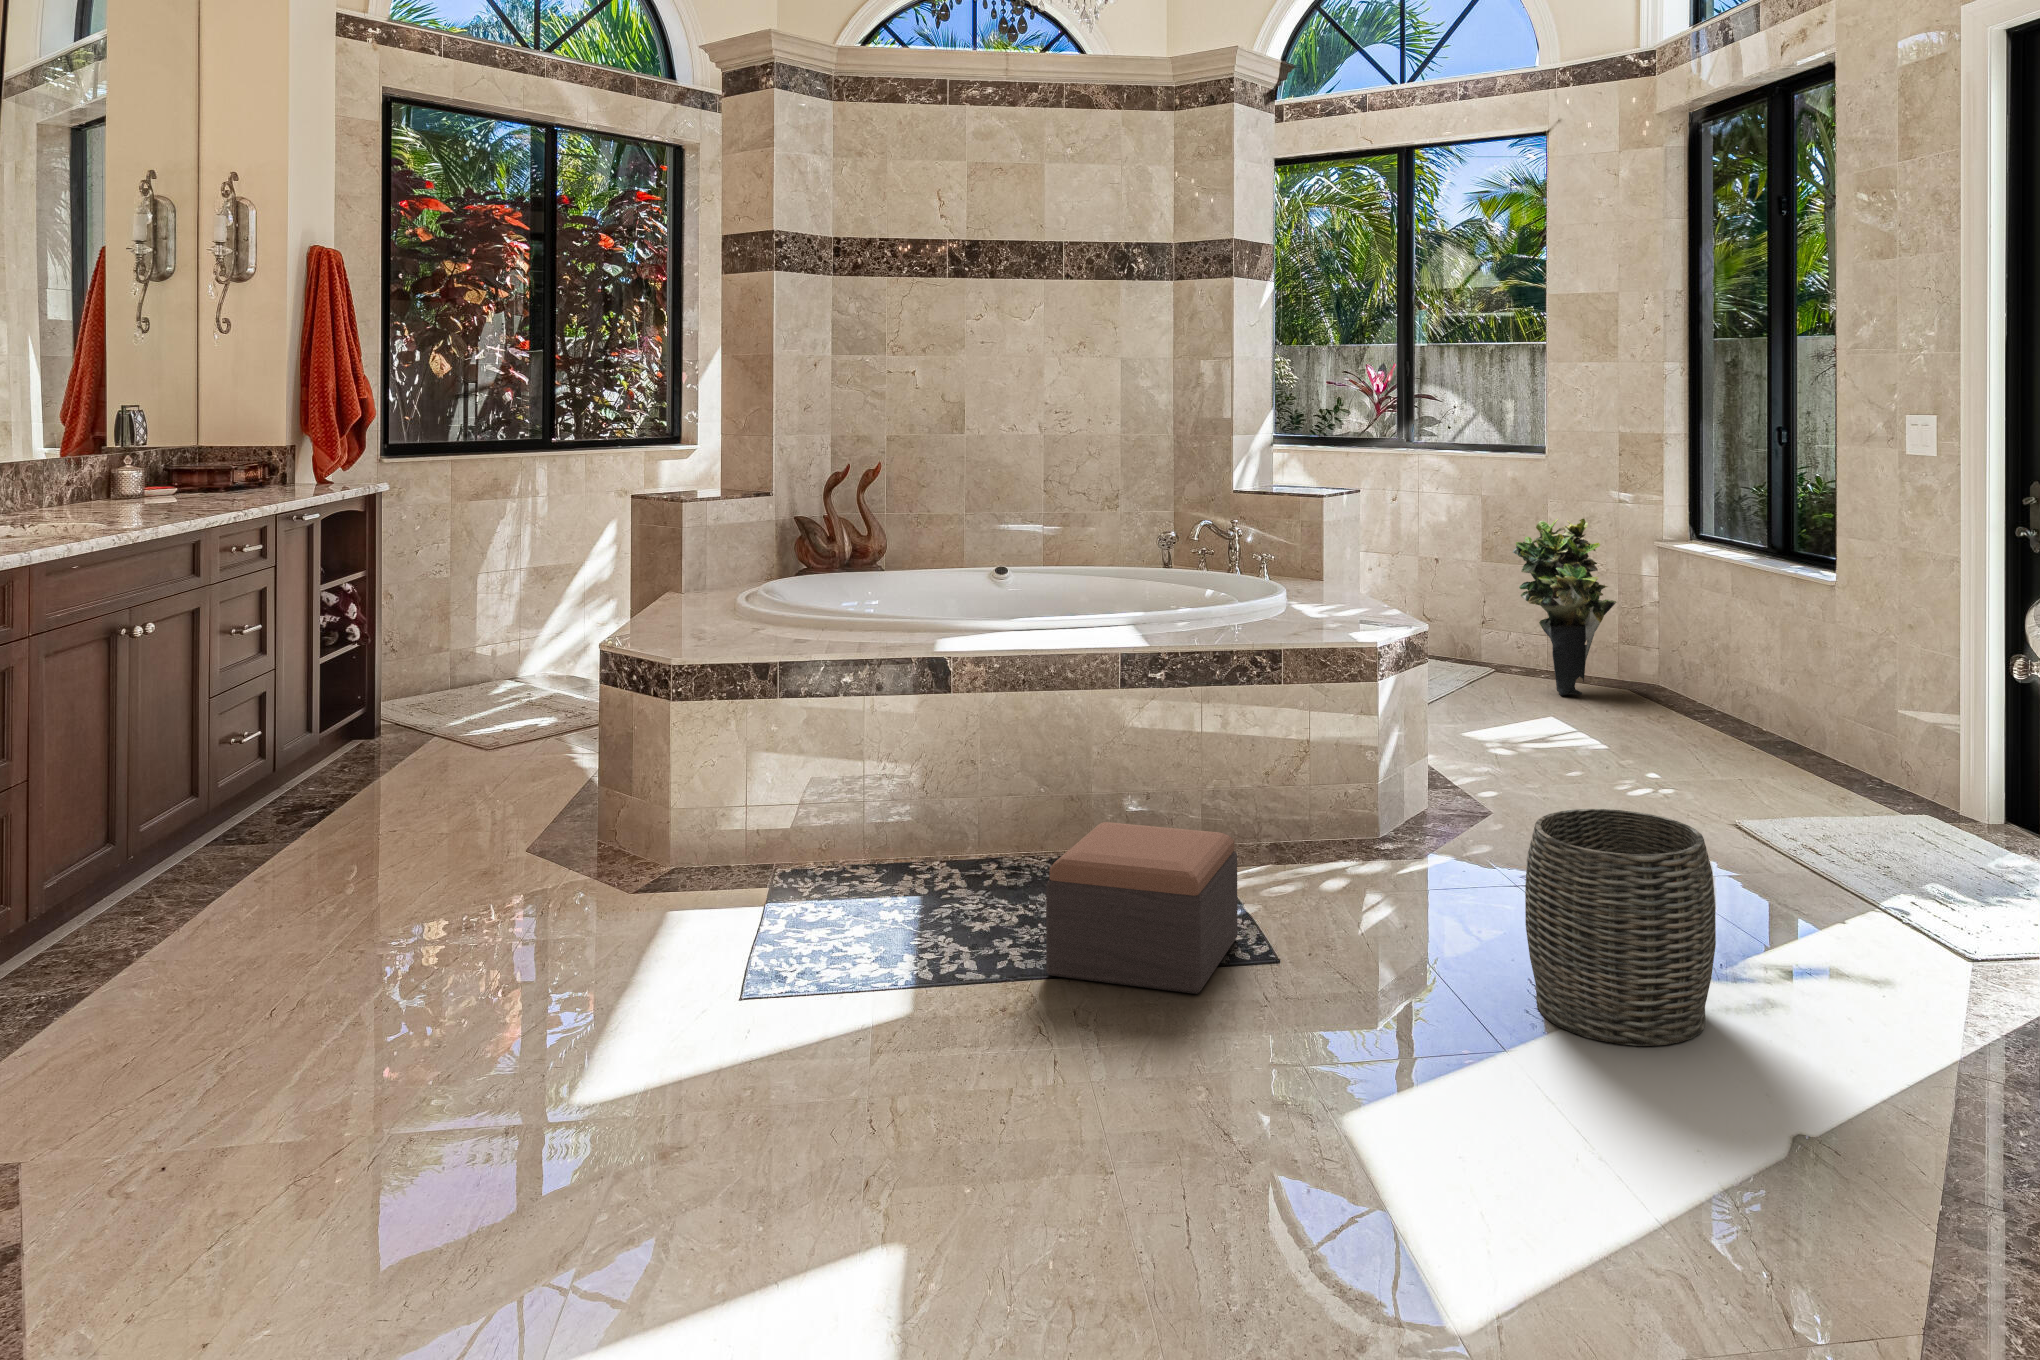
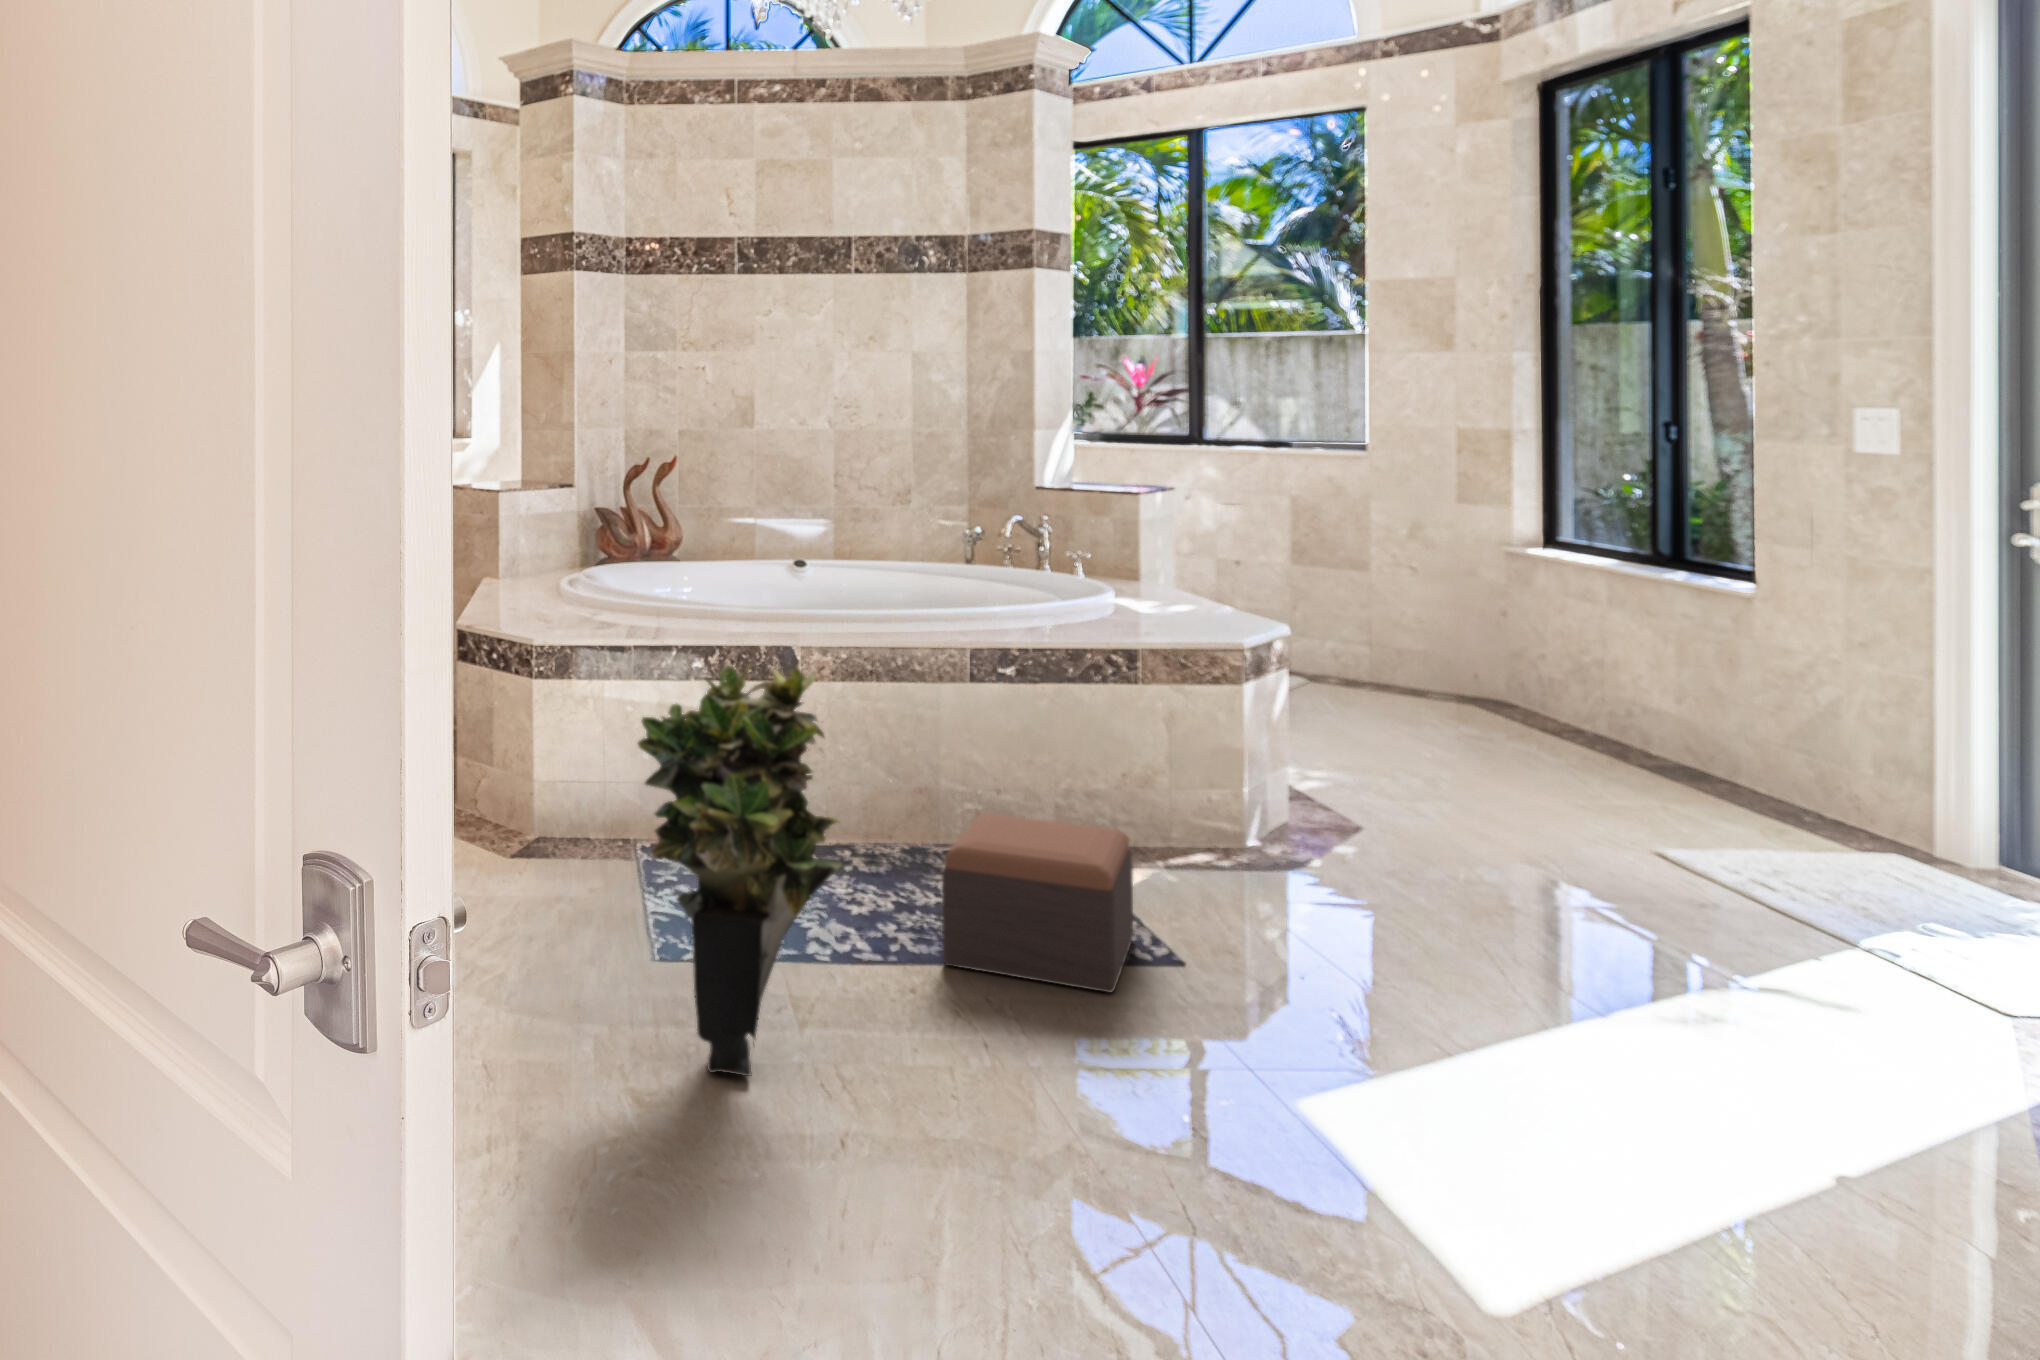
potted plant: present [1513,519,1616,696] -> present [638,666,841,1076]
woven basket: present [1525,809,1716,1046] -> none [1483,820,1723,1079]

